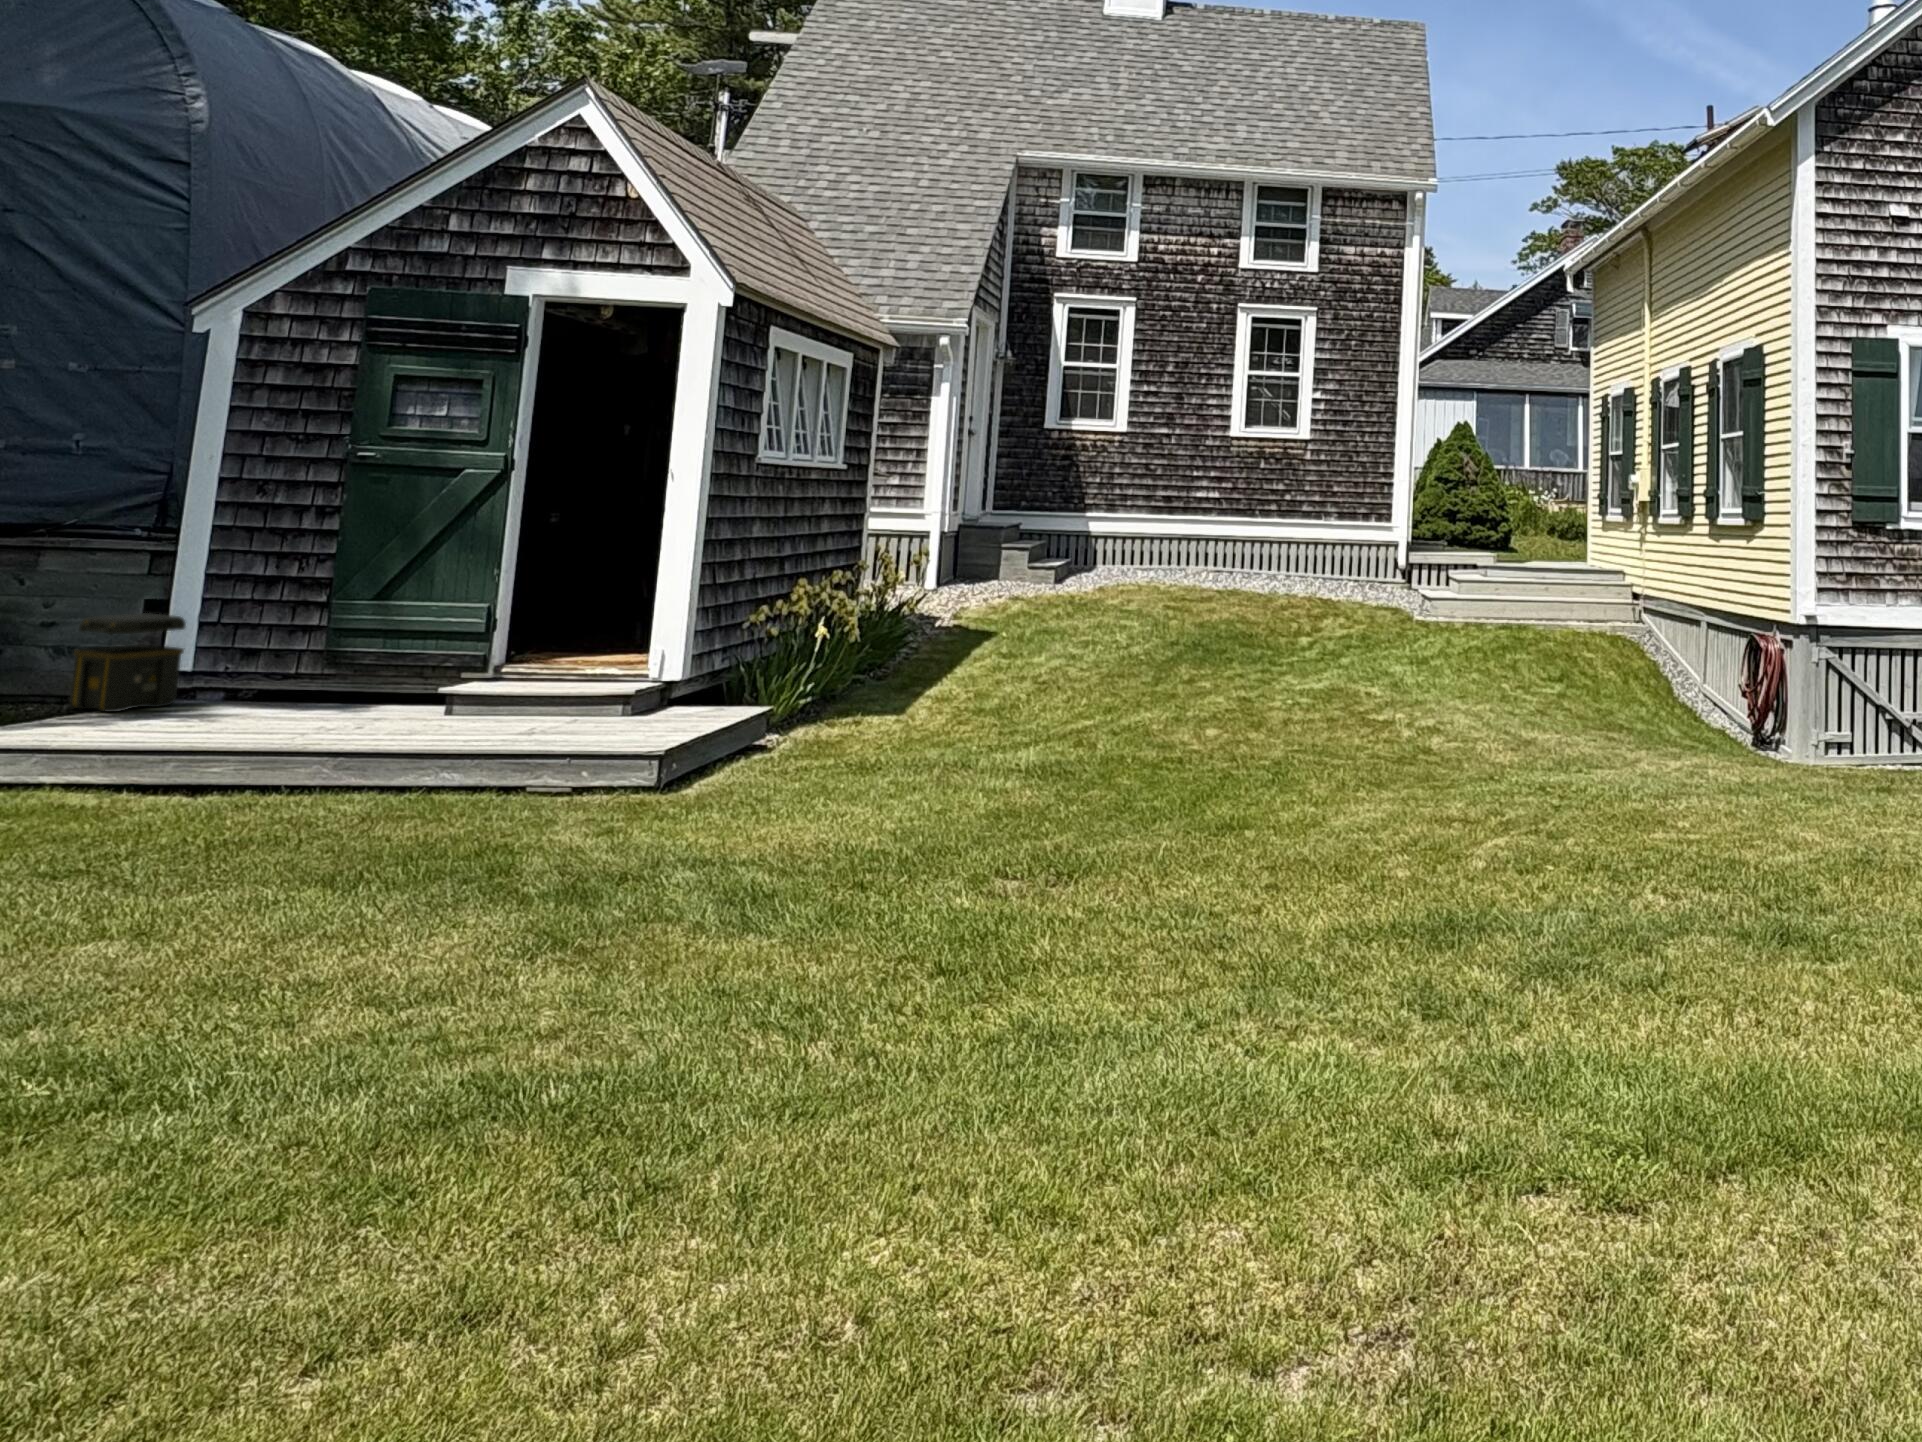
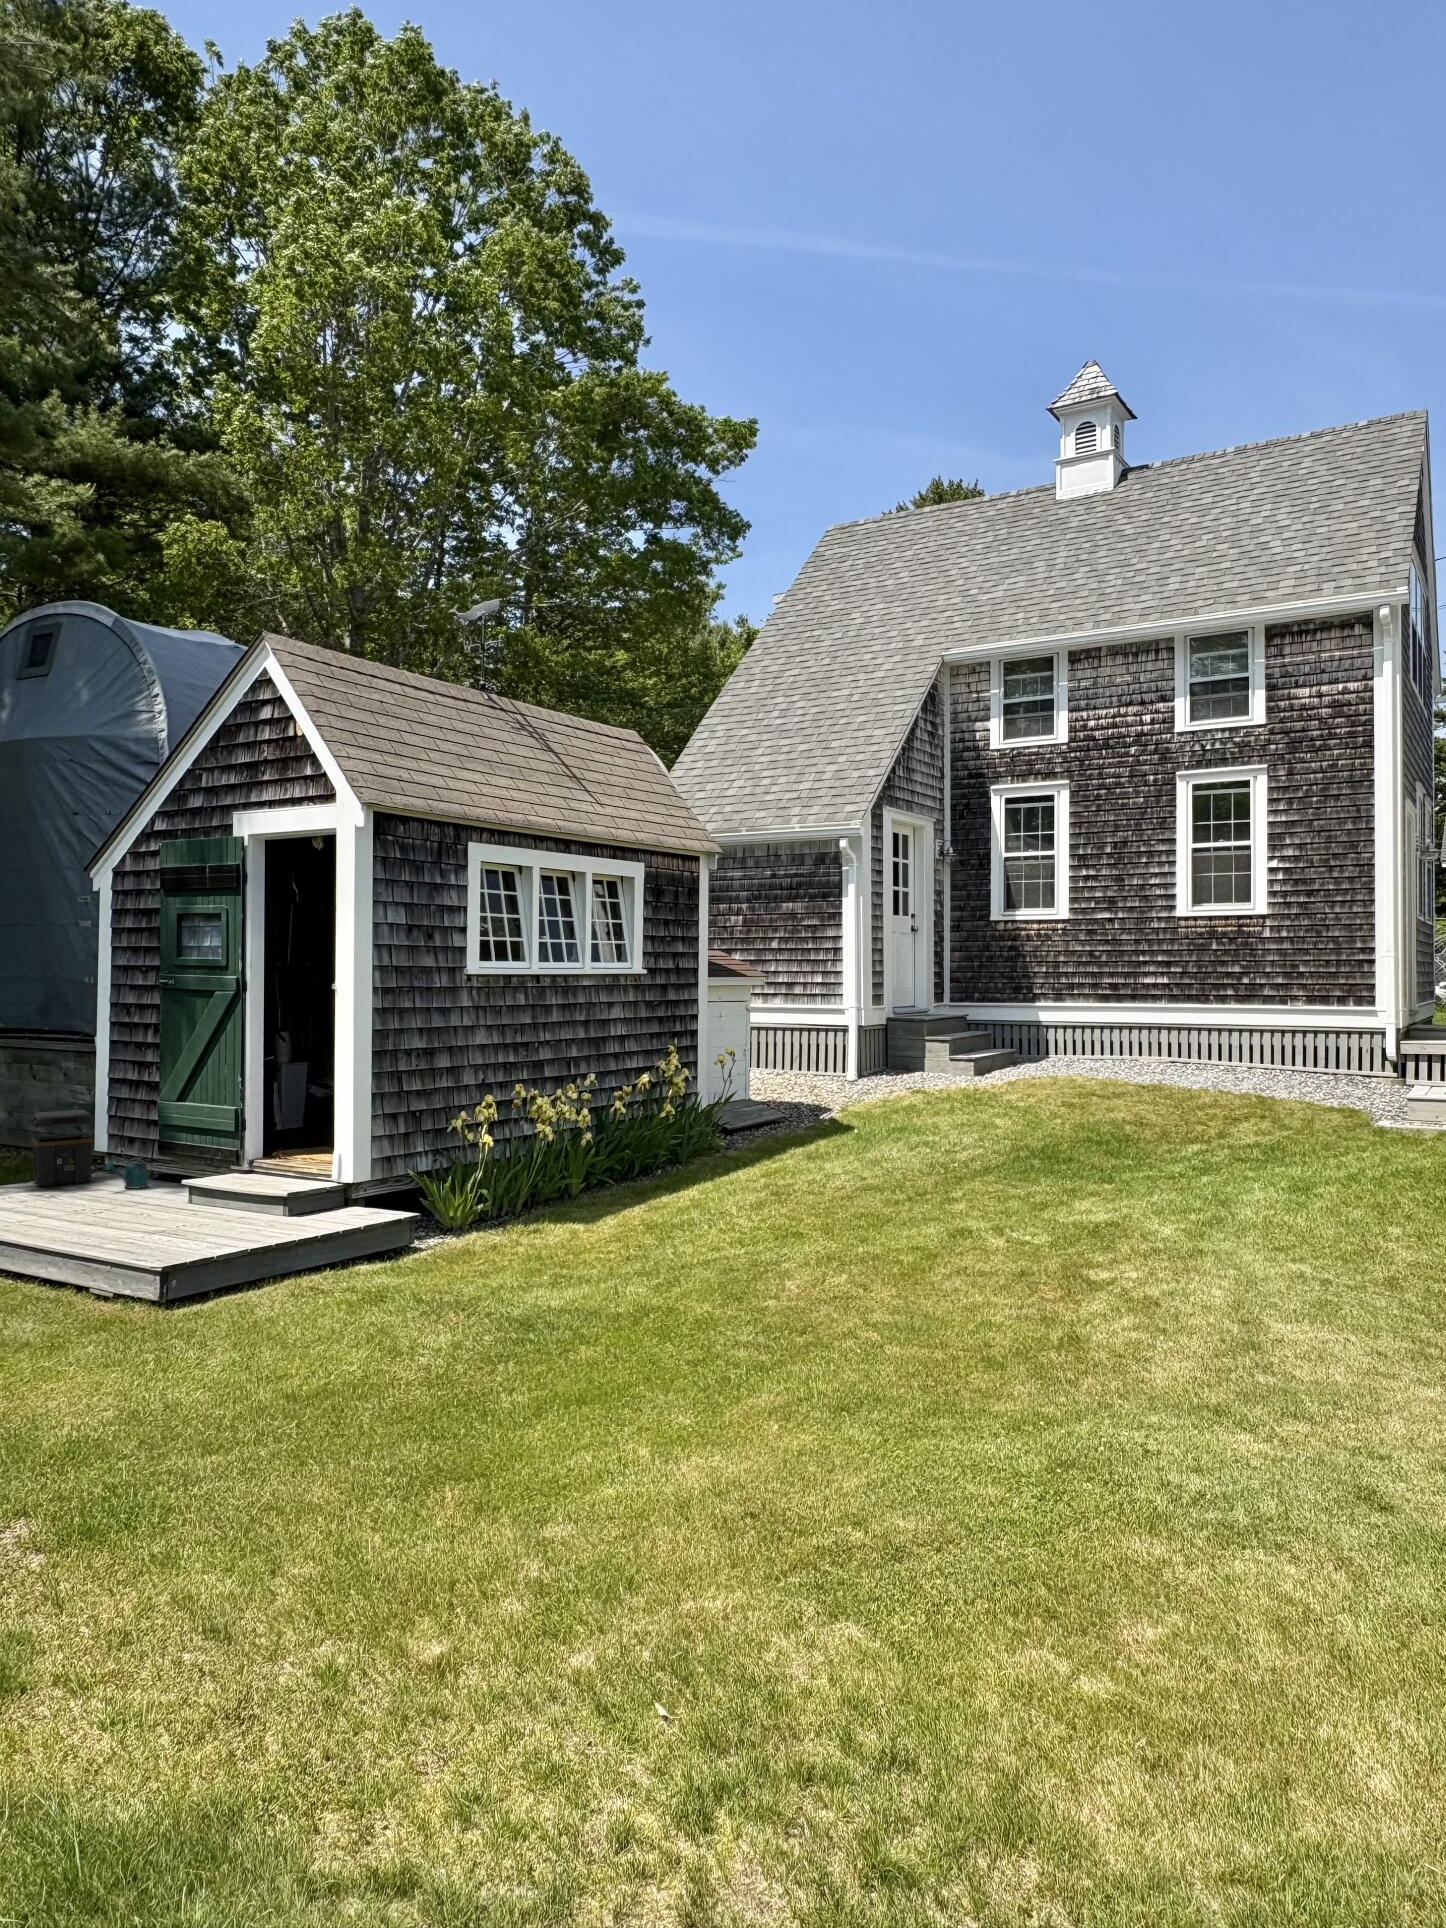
watering can: none [250,668,296,707] -> present [105,1157,152,1189]

